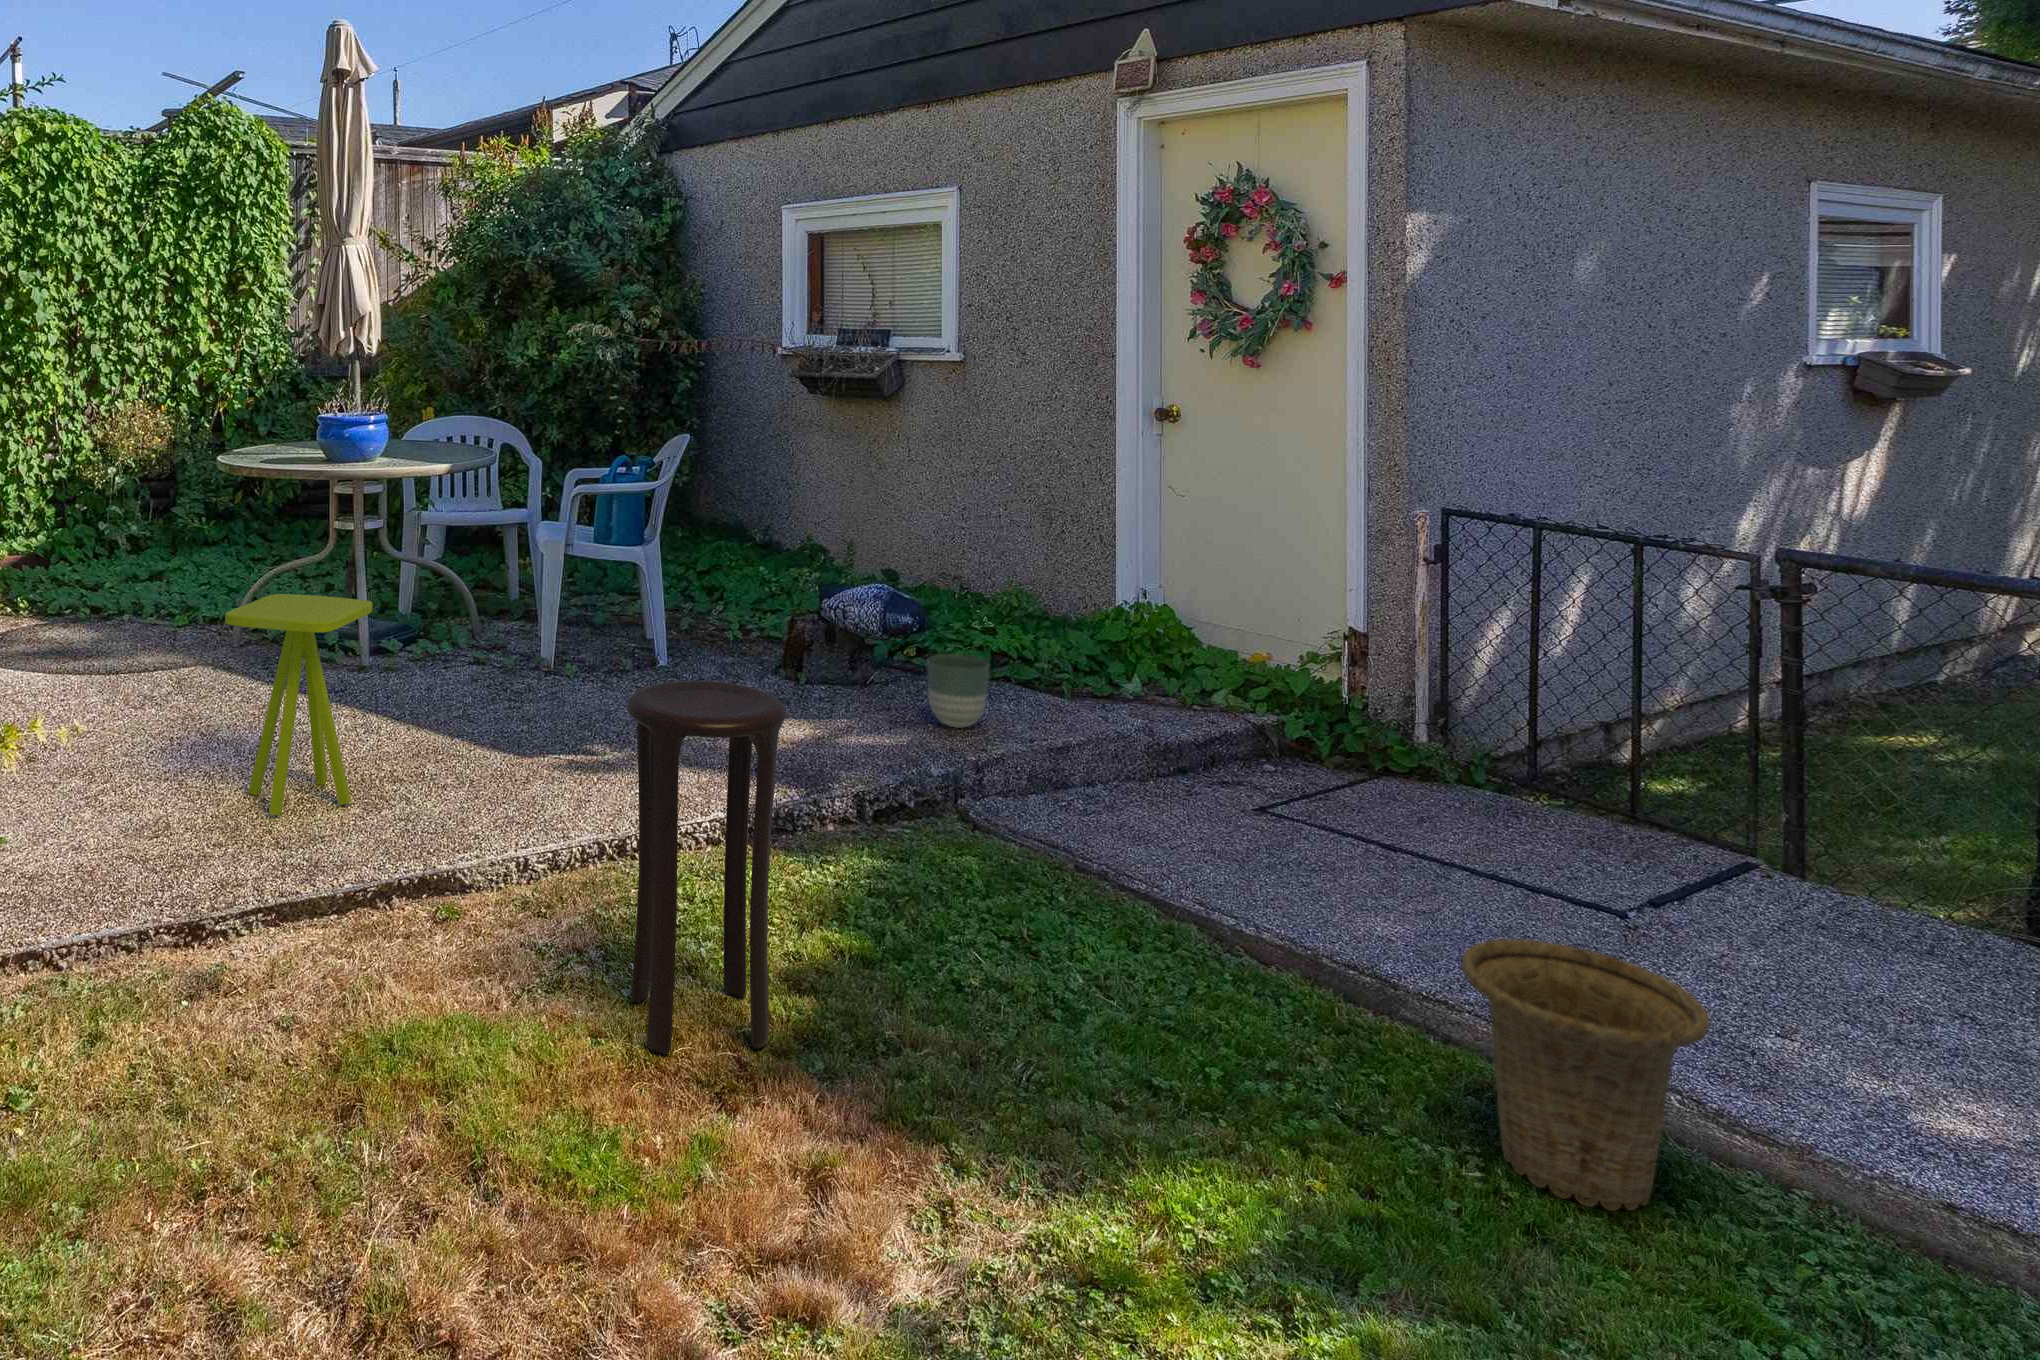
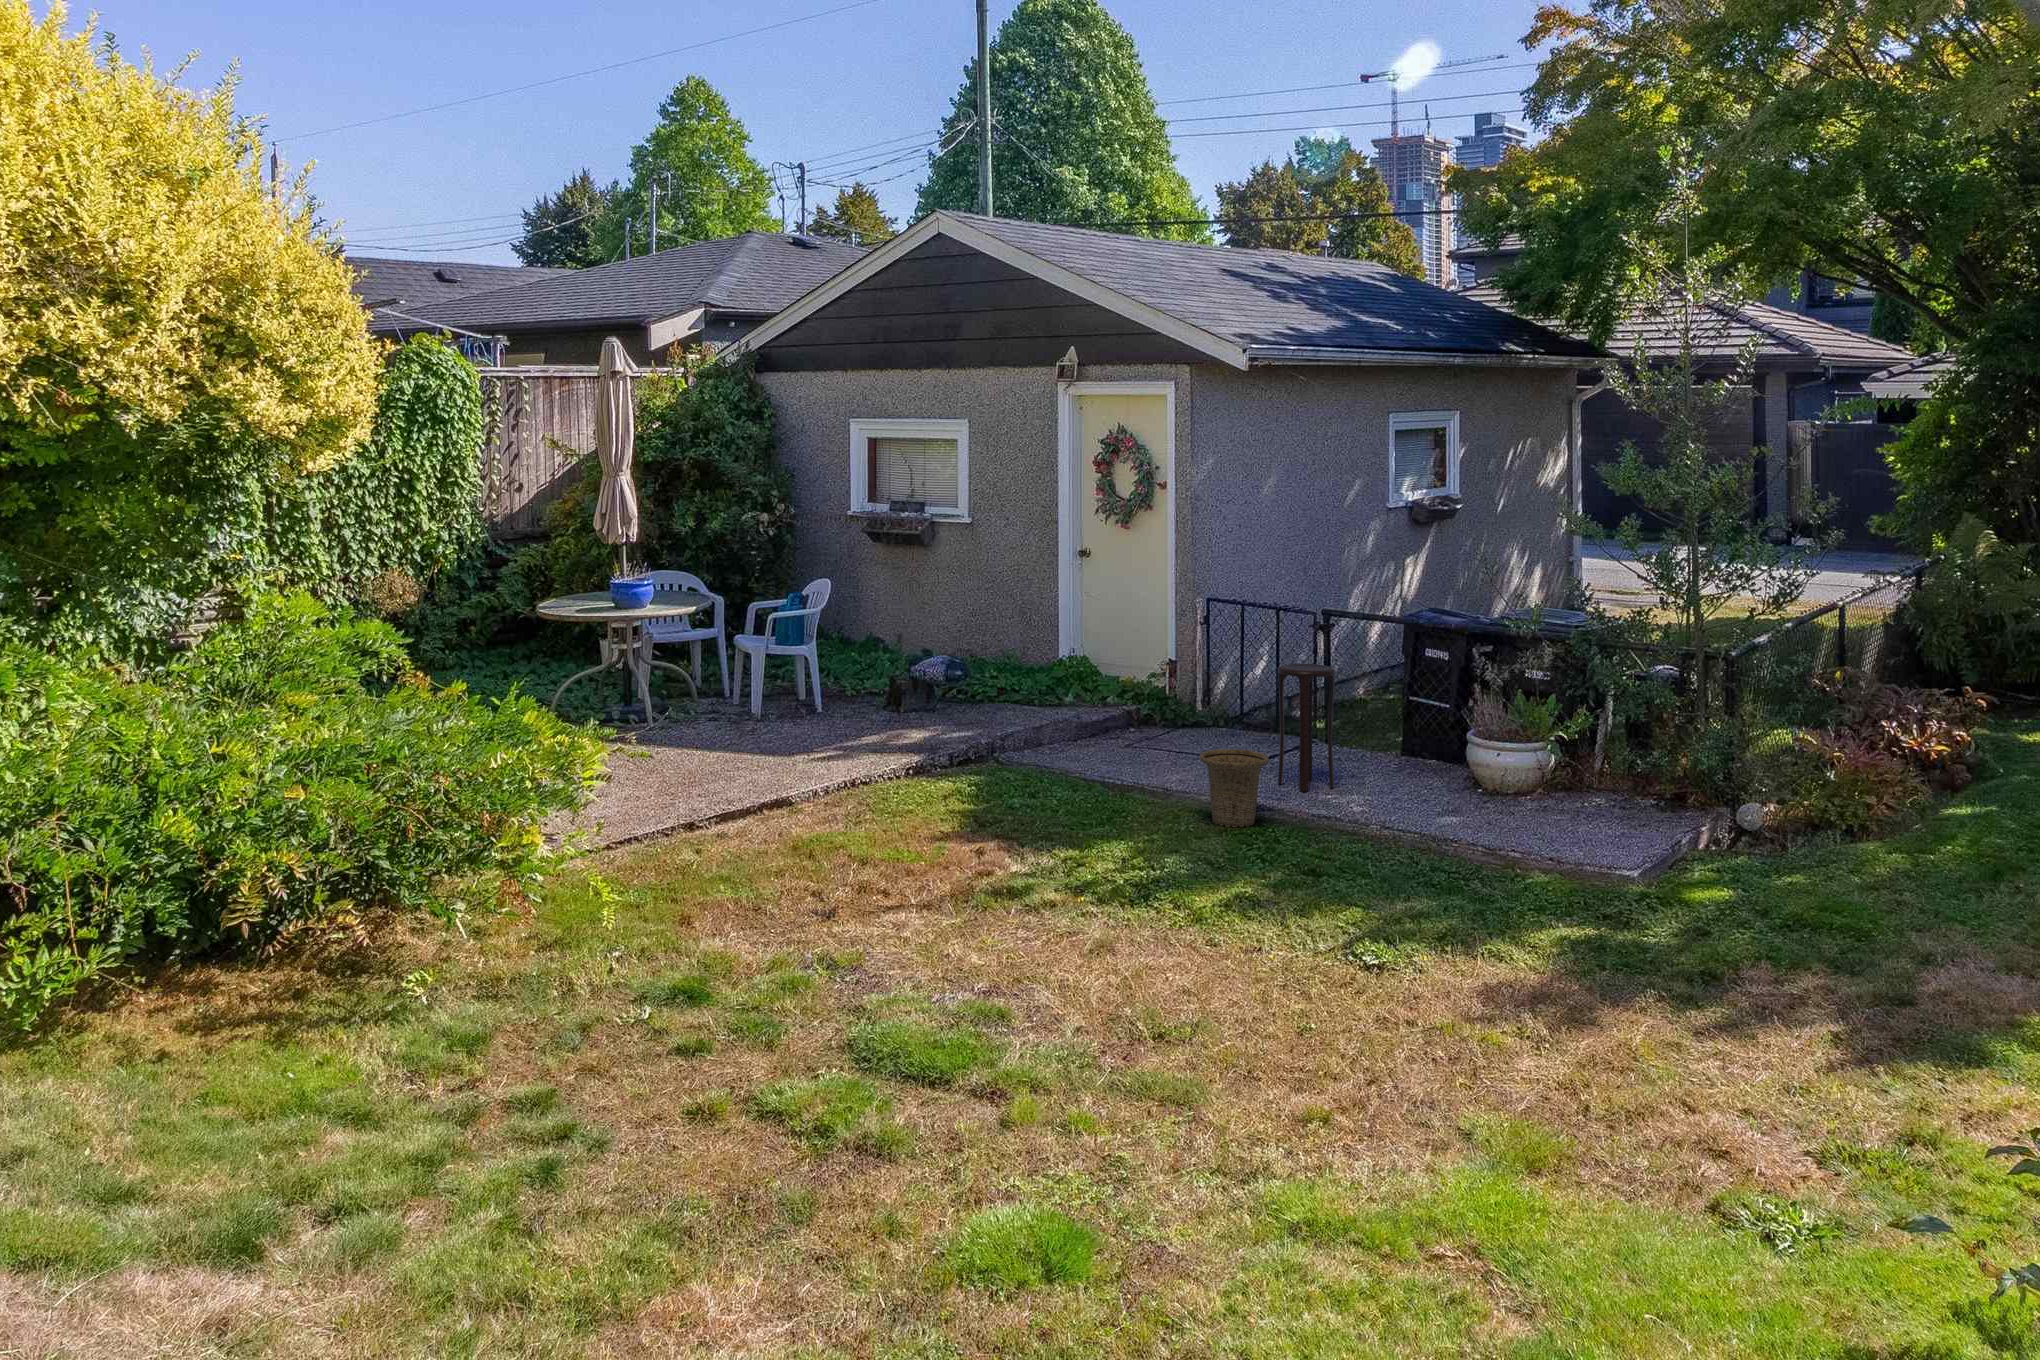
side table: present [225,594,373,815] -> none [641,677,709,791]
planter: present [927,654,989,728] -> none [976,690,1007,728]
stool: present [627,681,786,1054] -> present [1278,664,1335,792]

